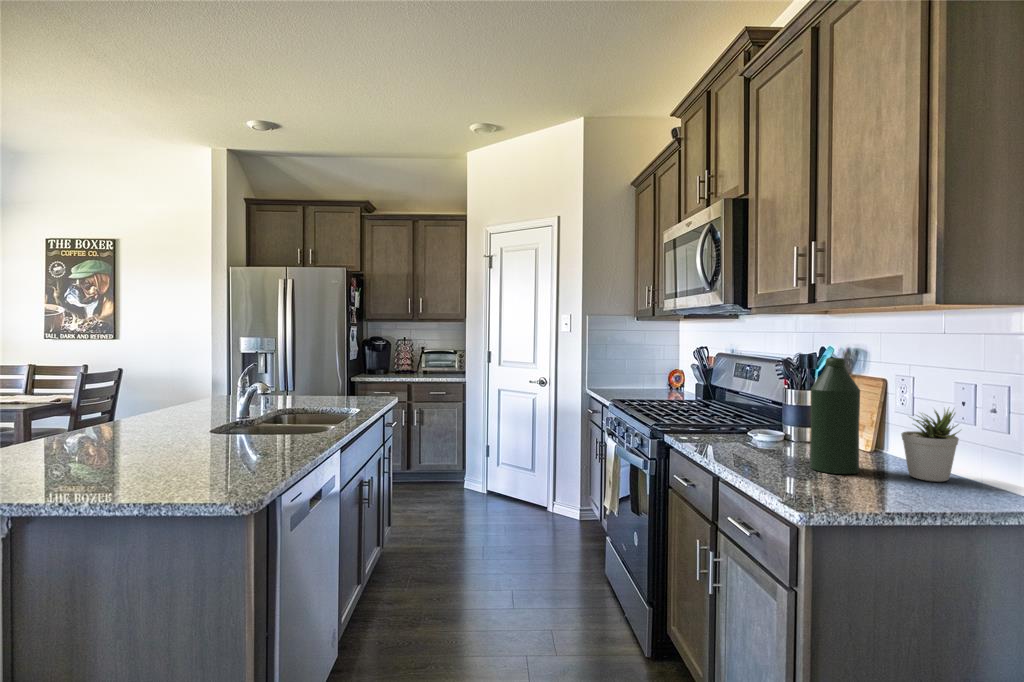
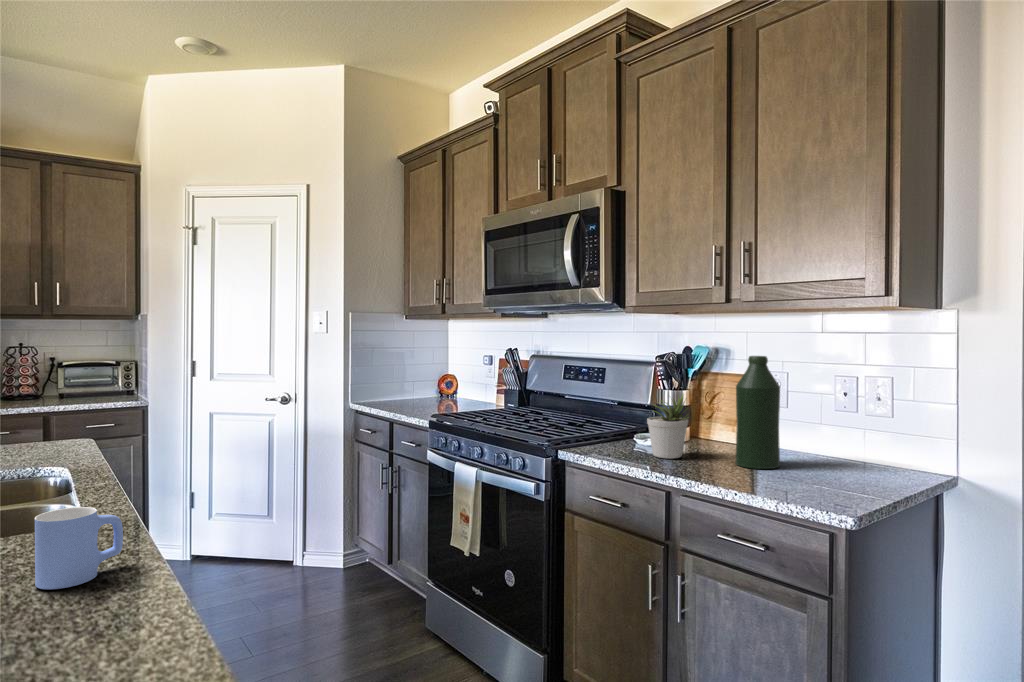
potted plant: present [901,409,959,482] -> present [647,395,688,459]
mug: none [257,425,300,464] -> present [35,507,123,589]

